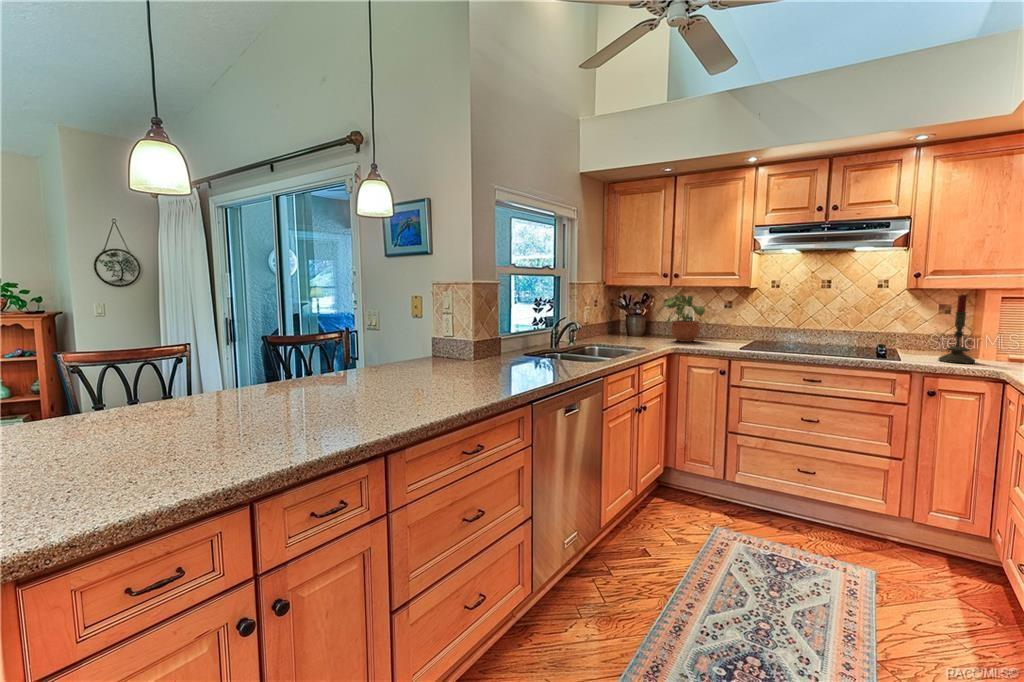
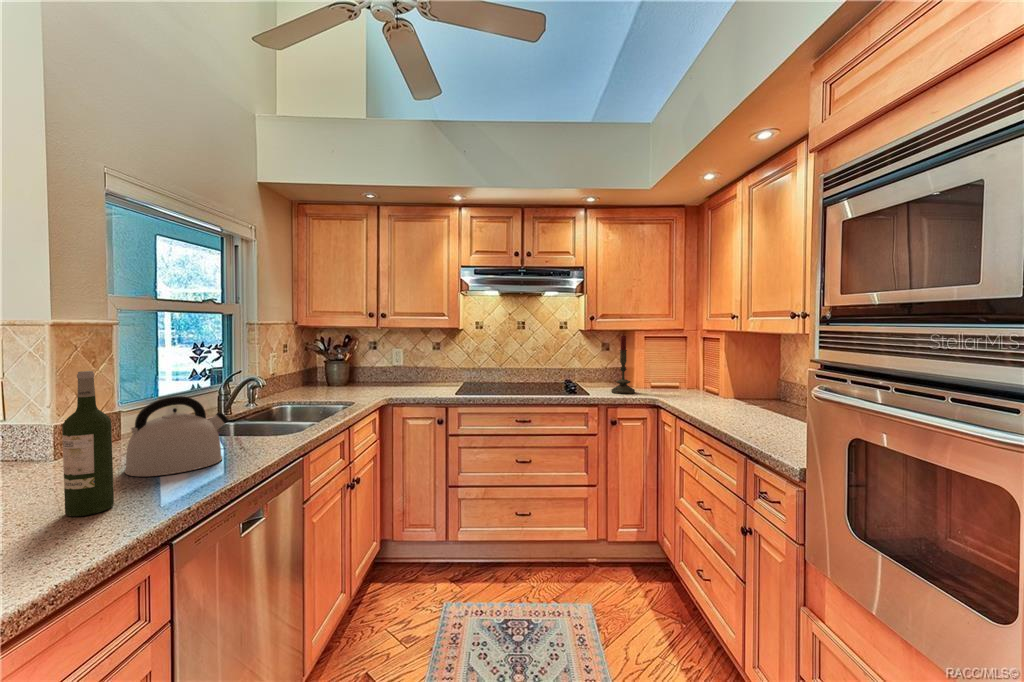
potted plant: present [662,293,705,342] -> none [368,332,416,389]
wine bottle: none [484,308,504,385] -> present [62,371,114,516]
kettle: none [505,328,559,374] -> present [125,396,228,476]

